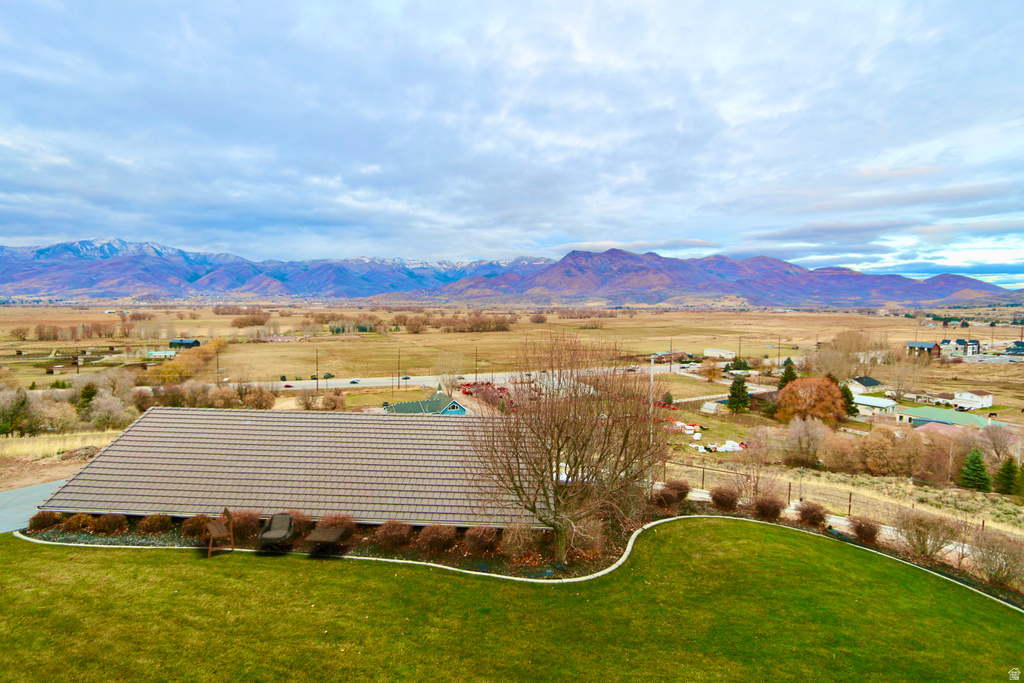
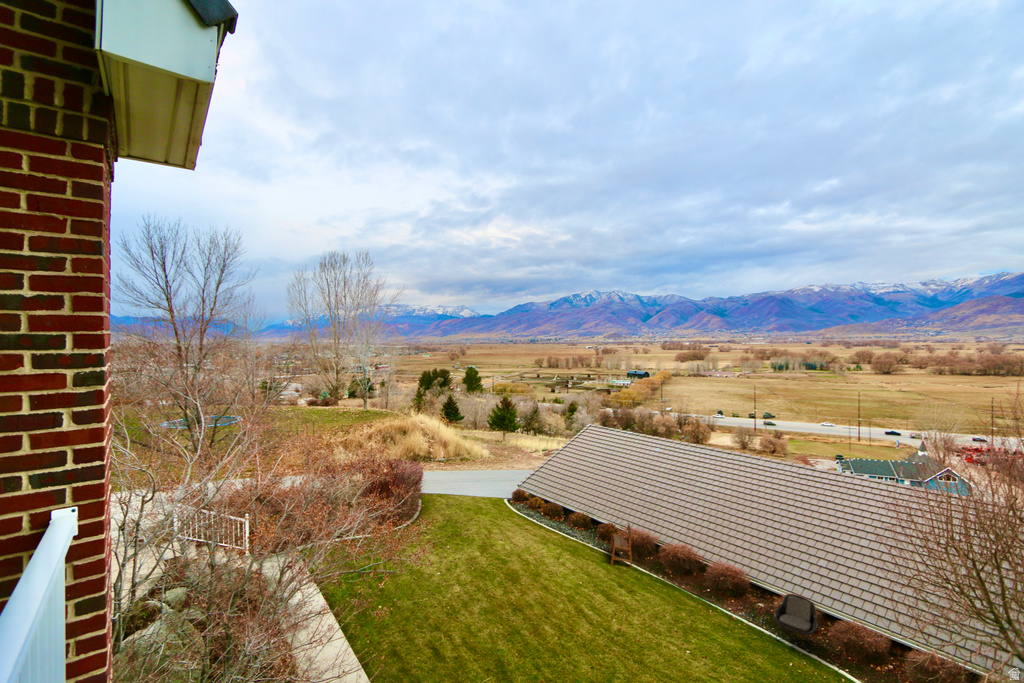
lounge chair: present [258,513,293,554] -> present [774,594,817,653]
side table: present [305,527,345,555] -> none [691,572,738,608]

